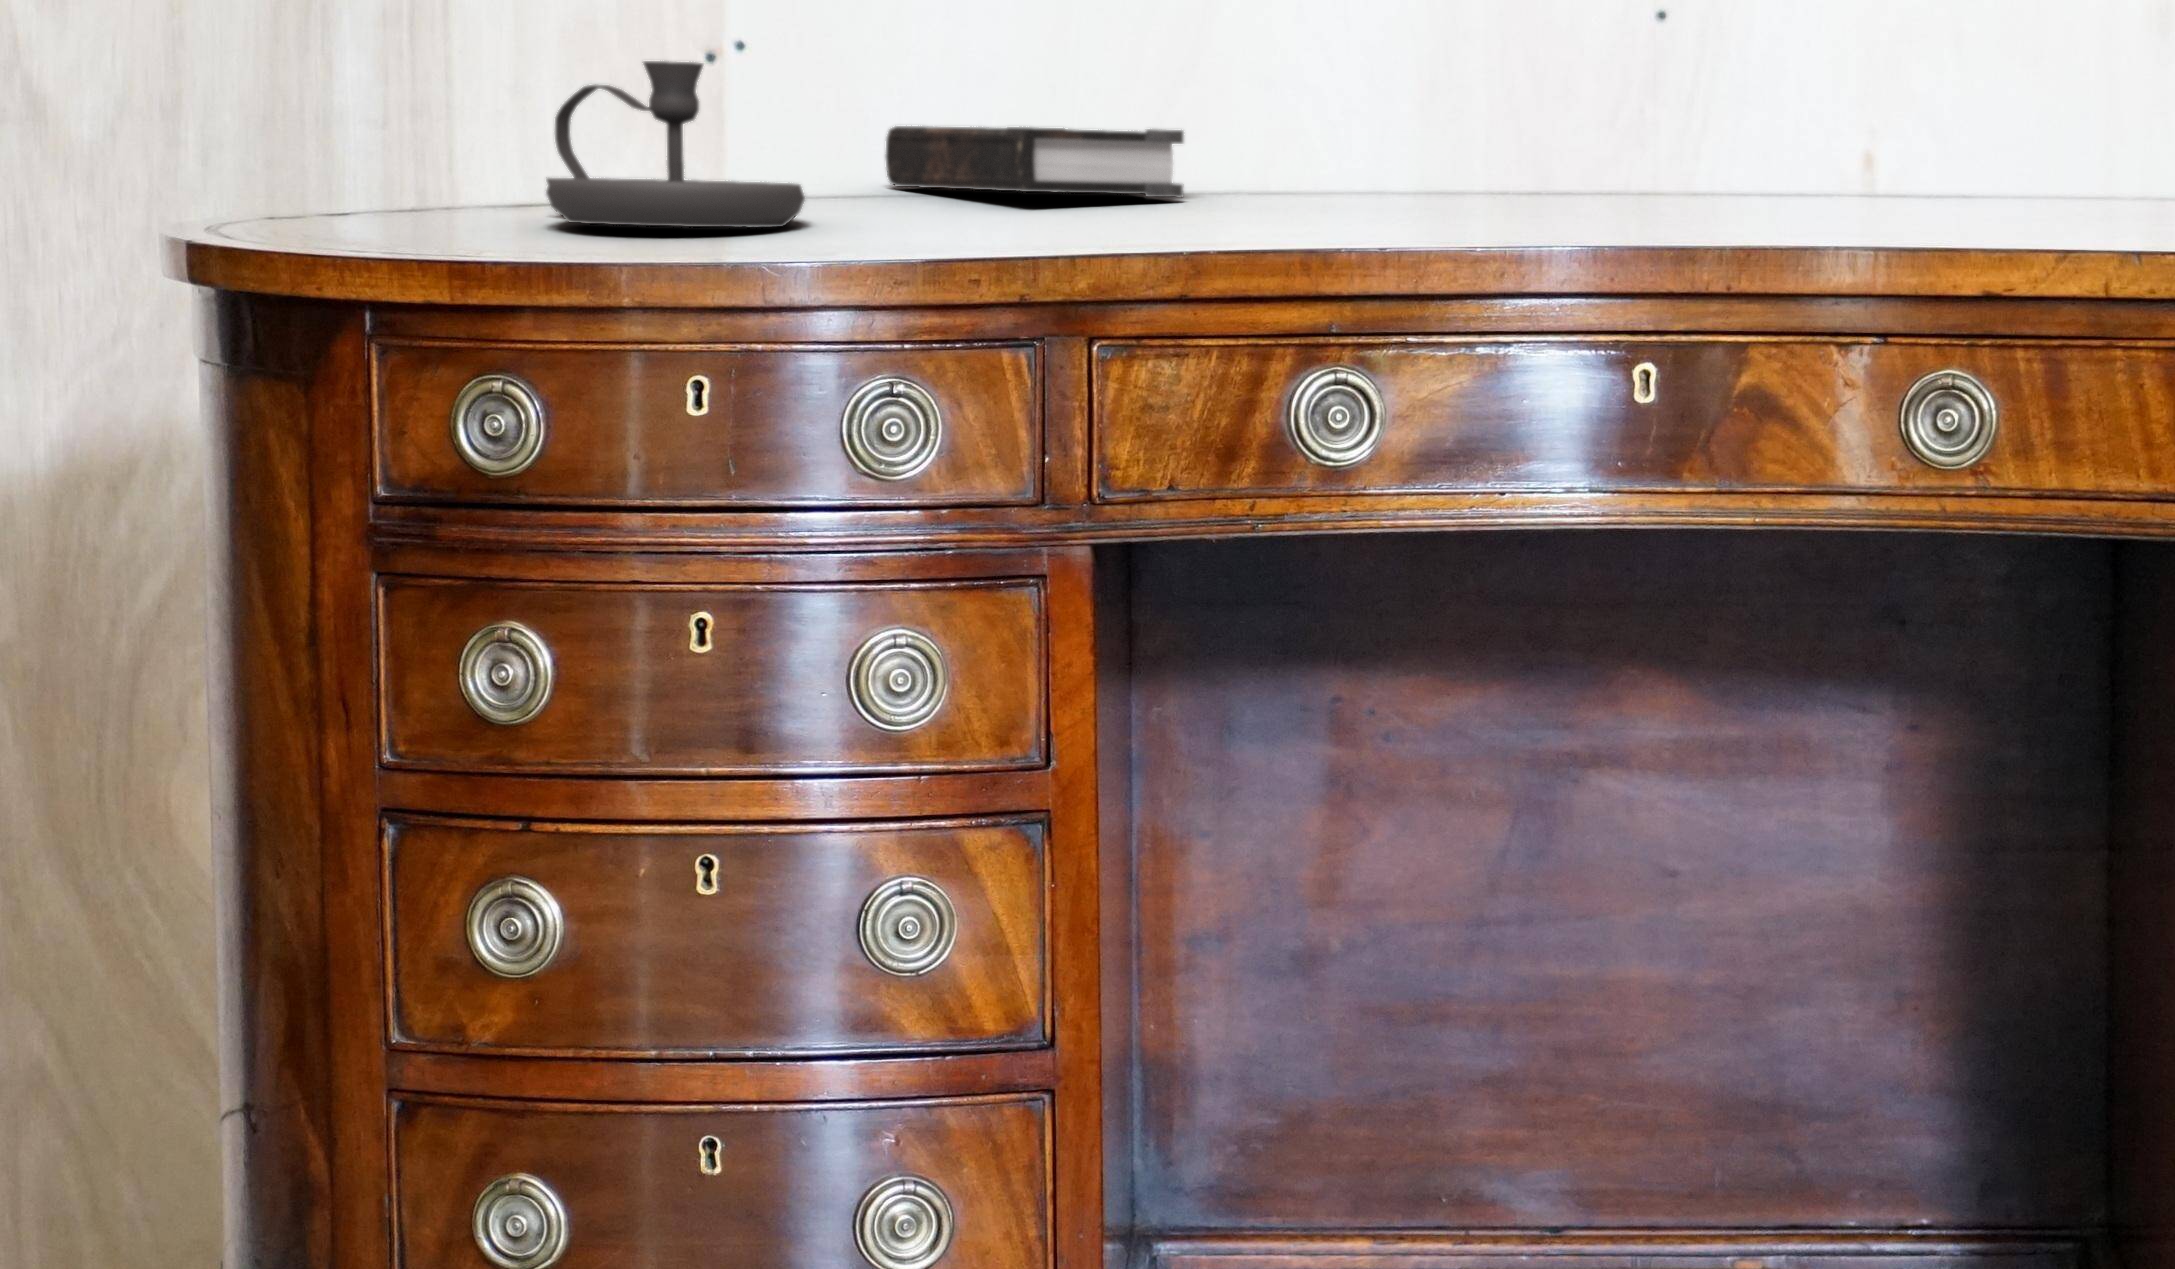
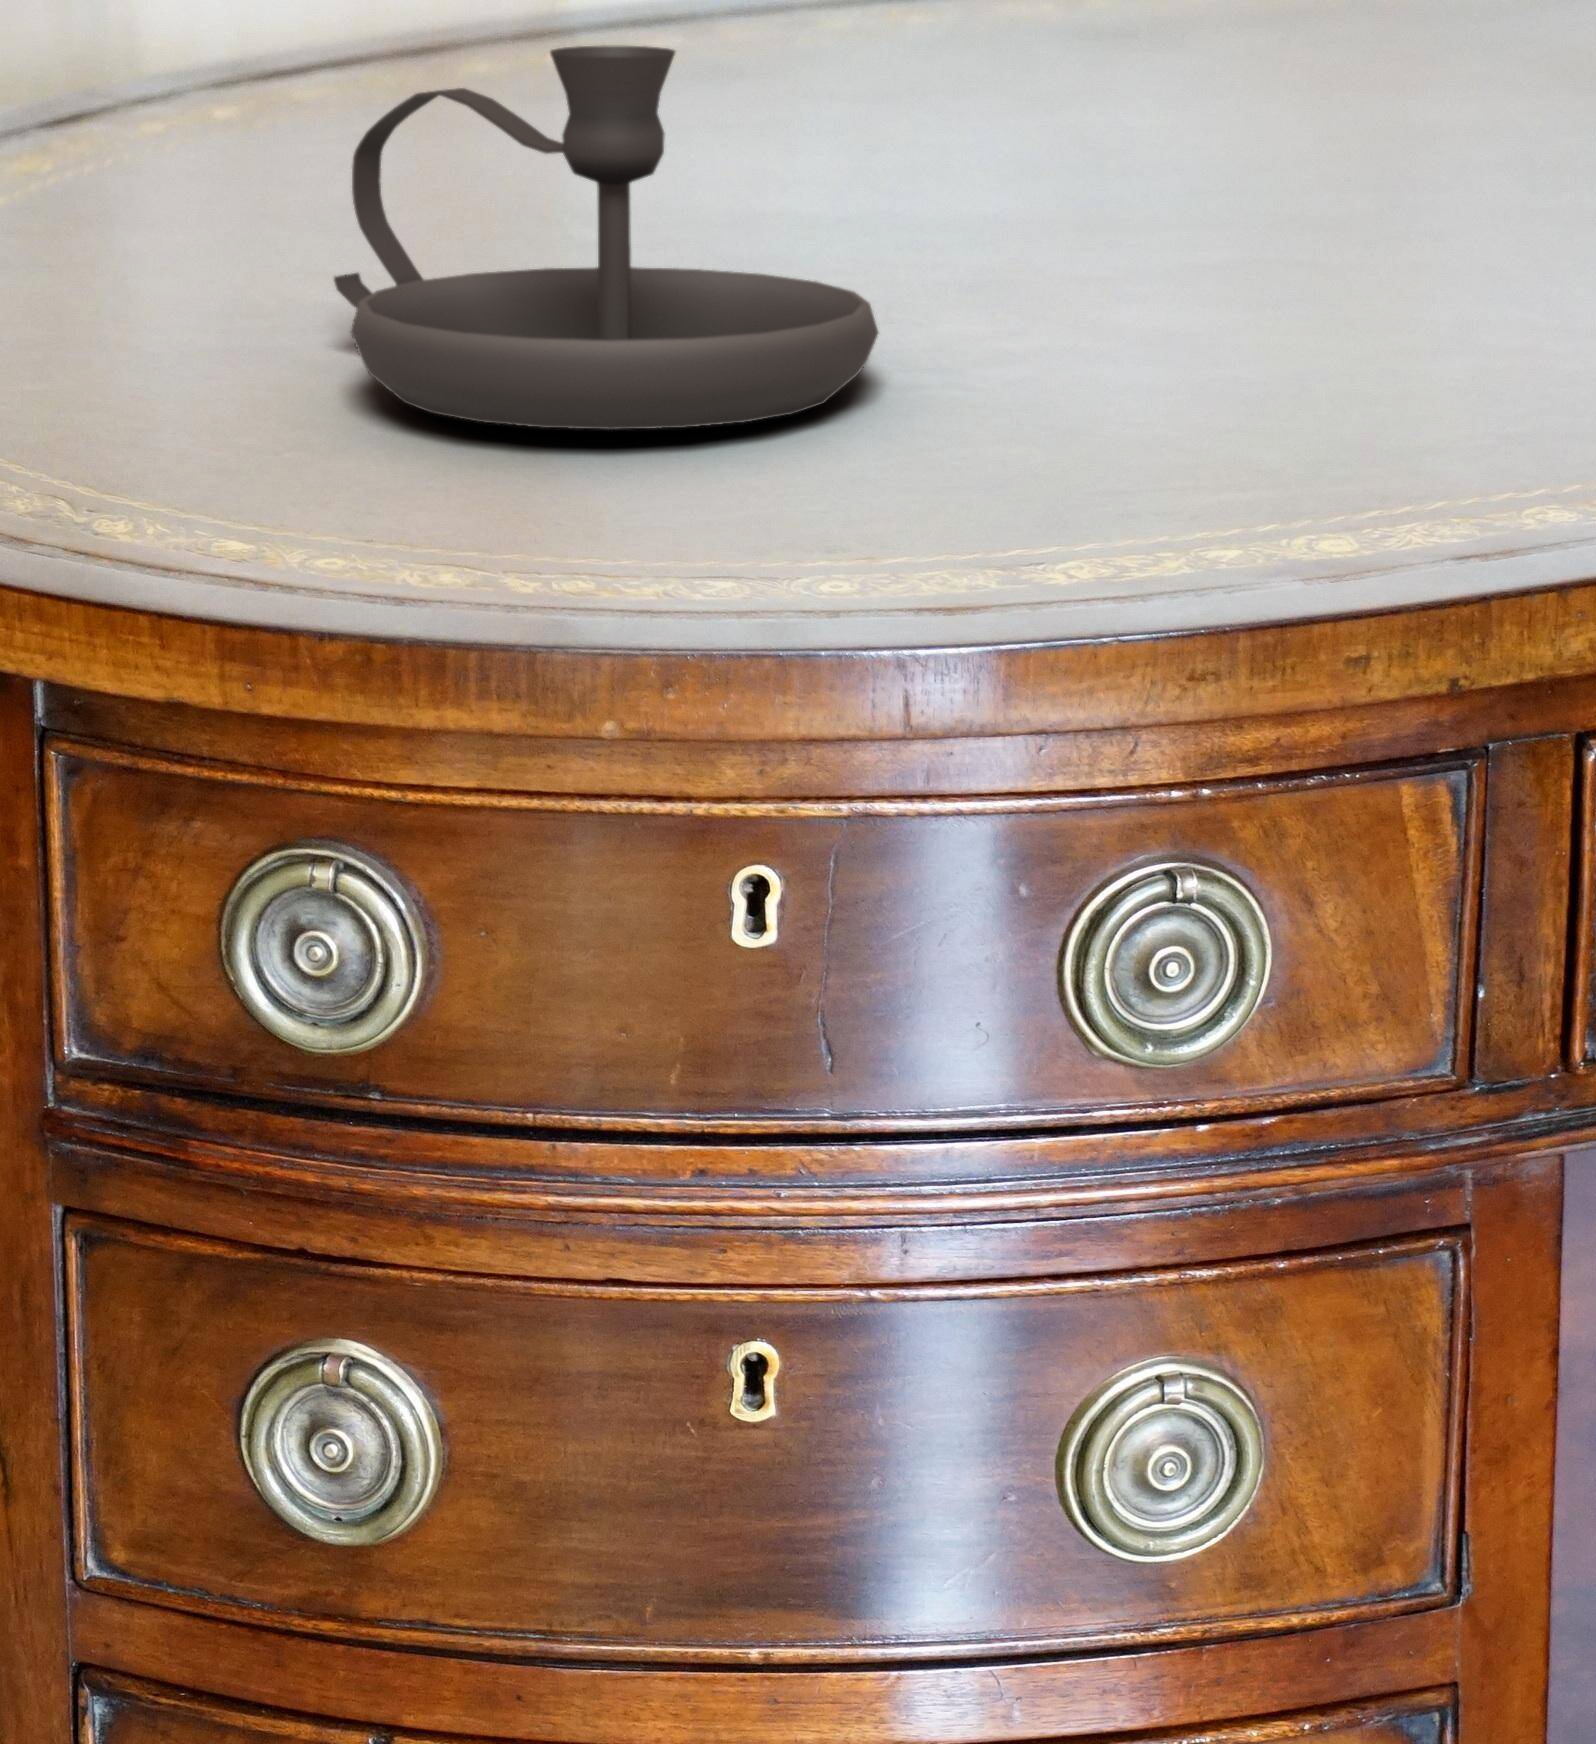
hardback book: present [886,126,1184,197] -> none [923,60,1551,259]

